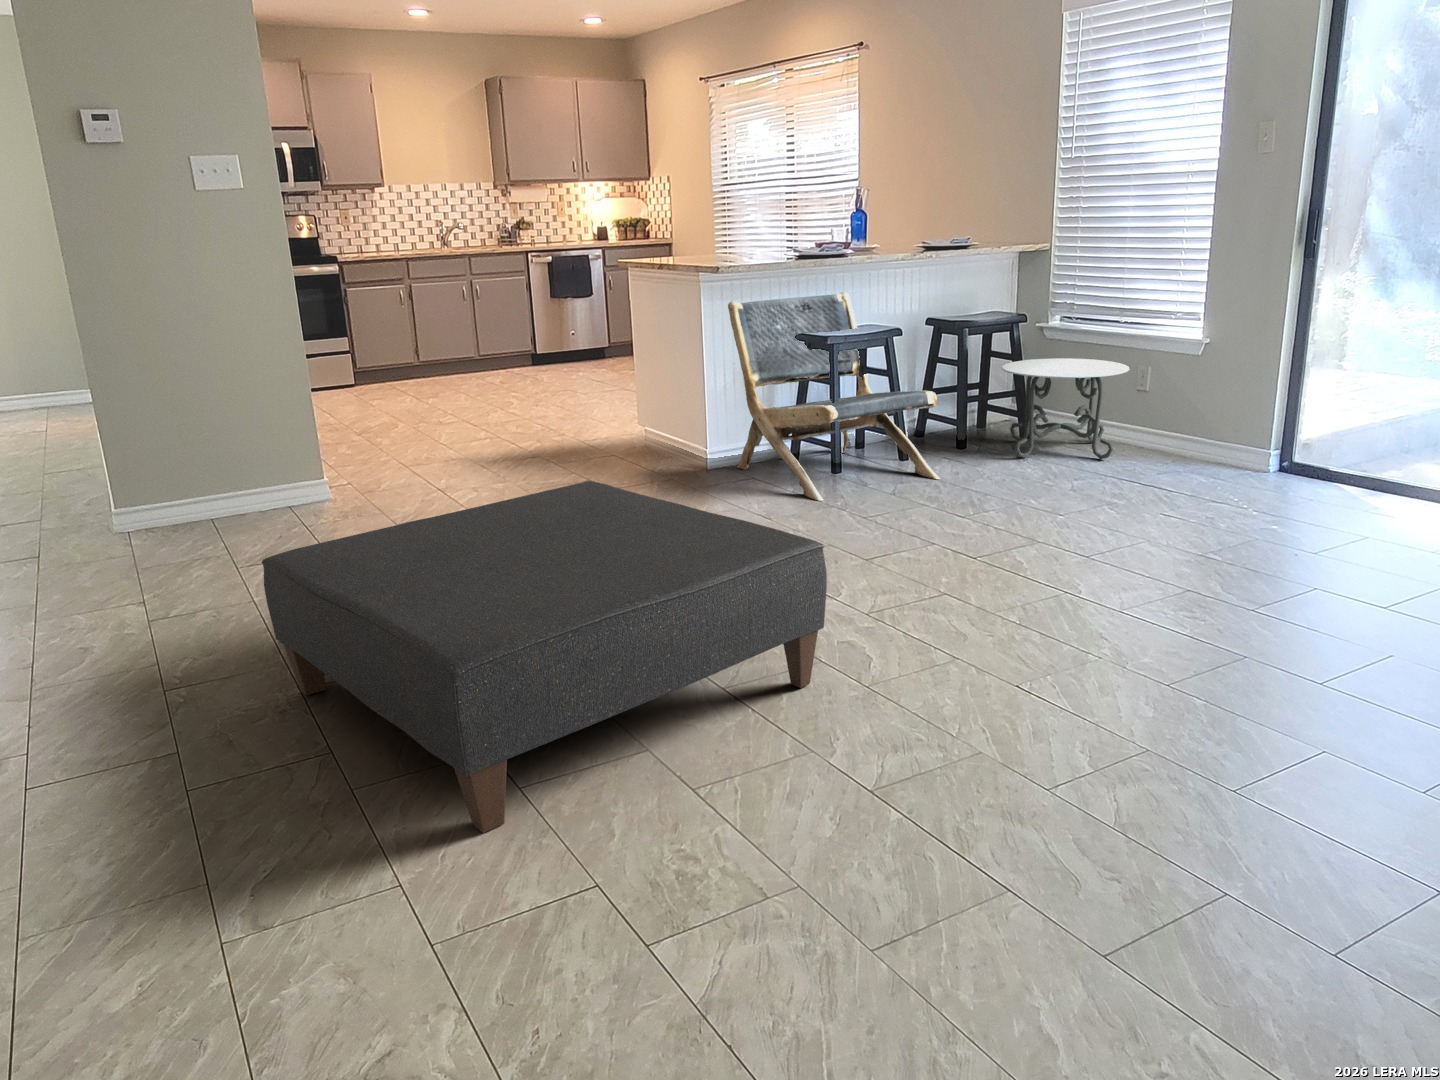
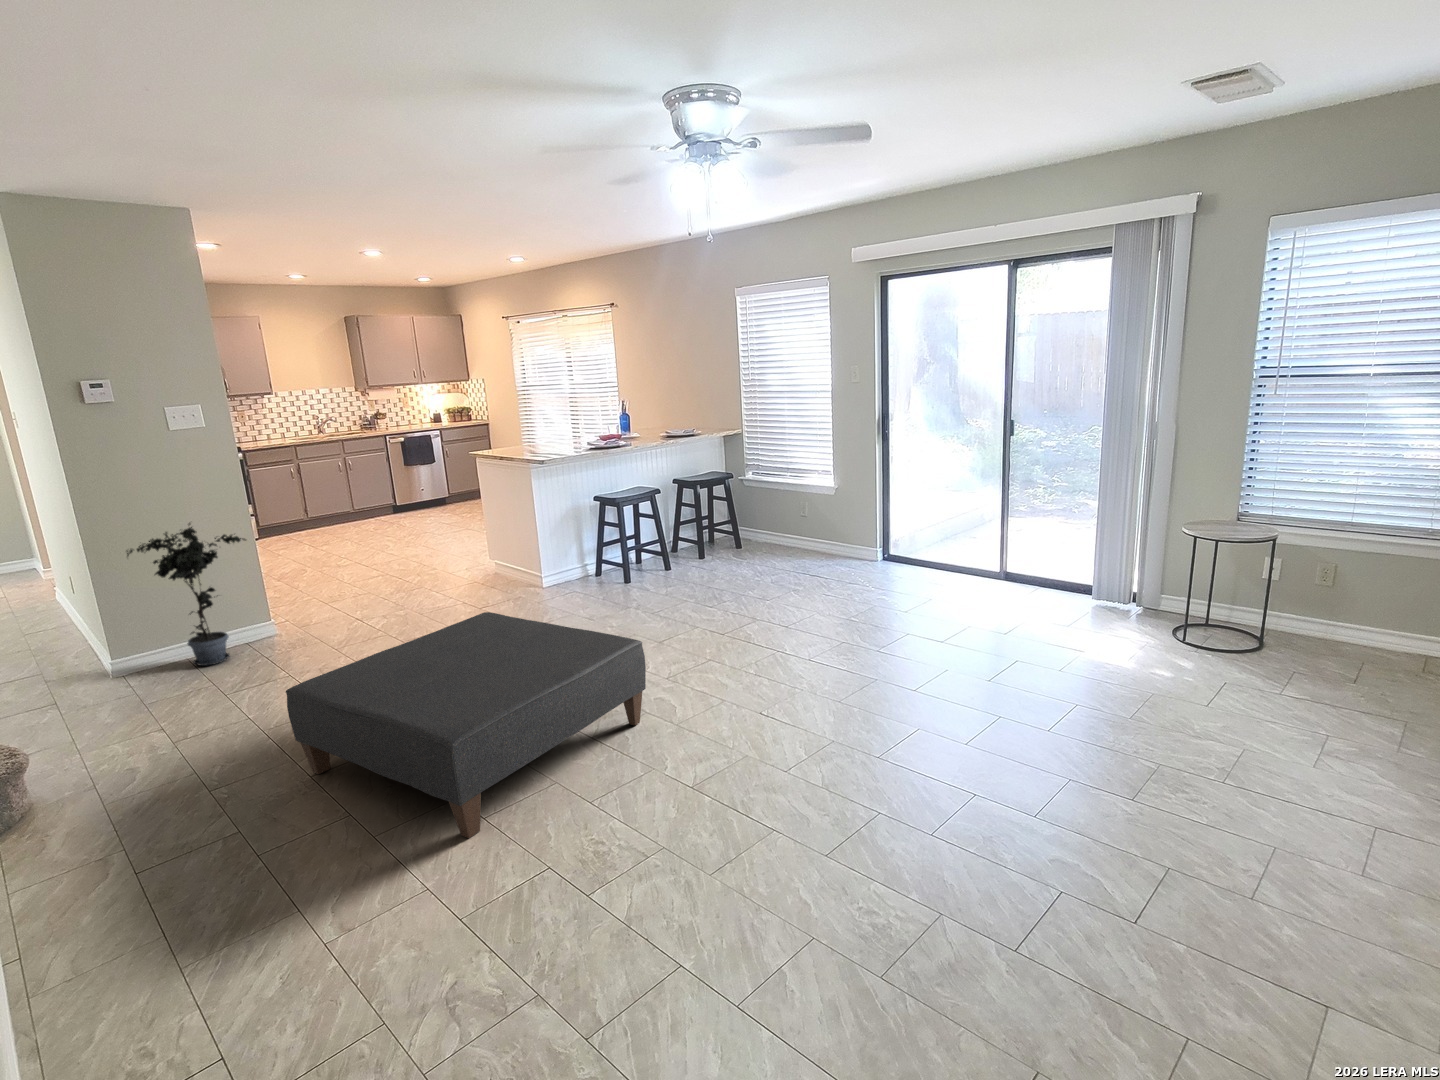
lounge chair: present [728,292,940,501] -> none [550,468,693,603]
potted plant: none [131,322,288,530] -> present [127,523,246,666]
side table: present [1002,358,1129,459] -> none [721,500,794,563]

